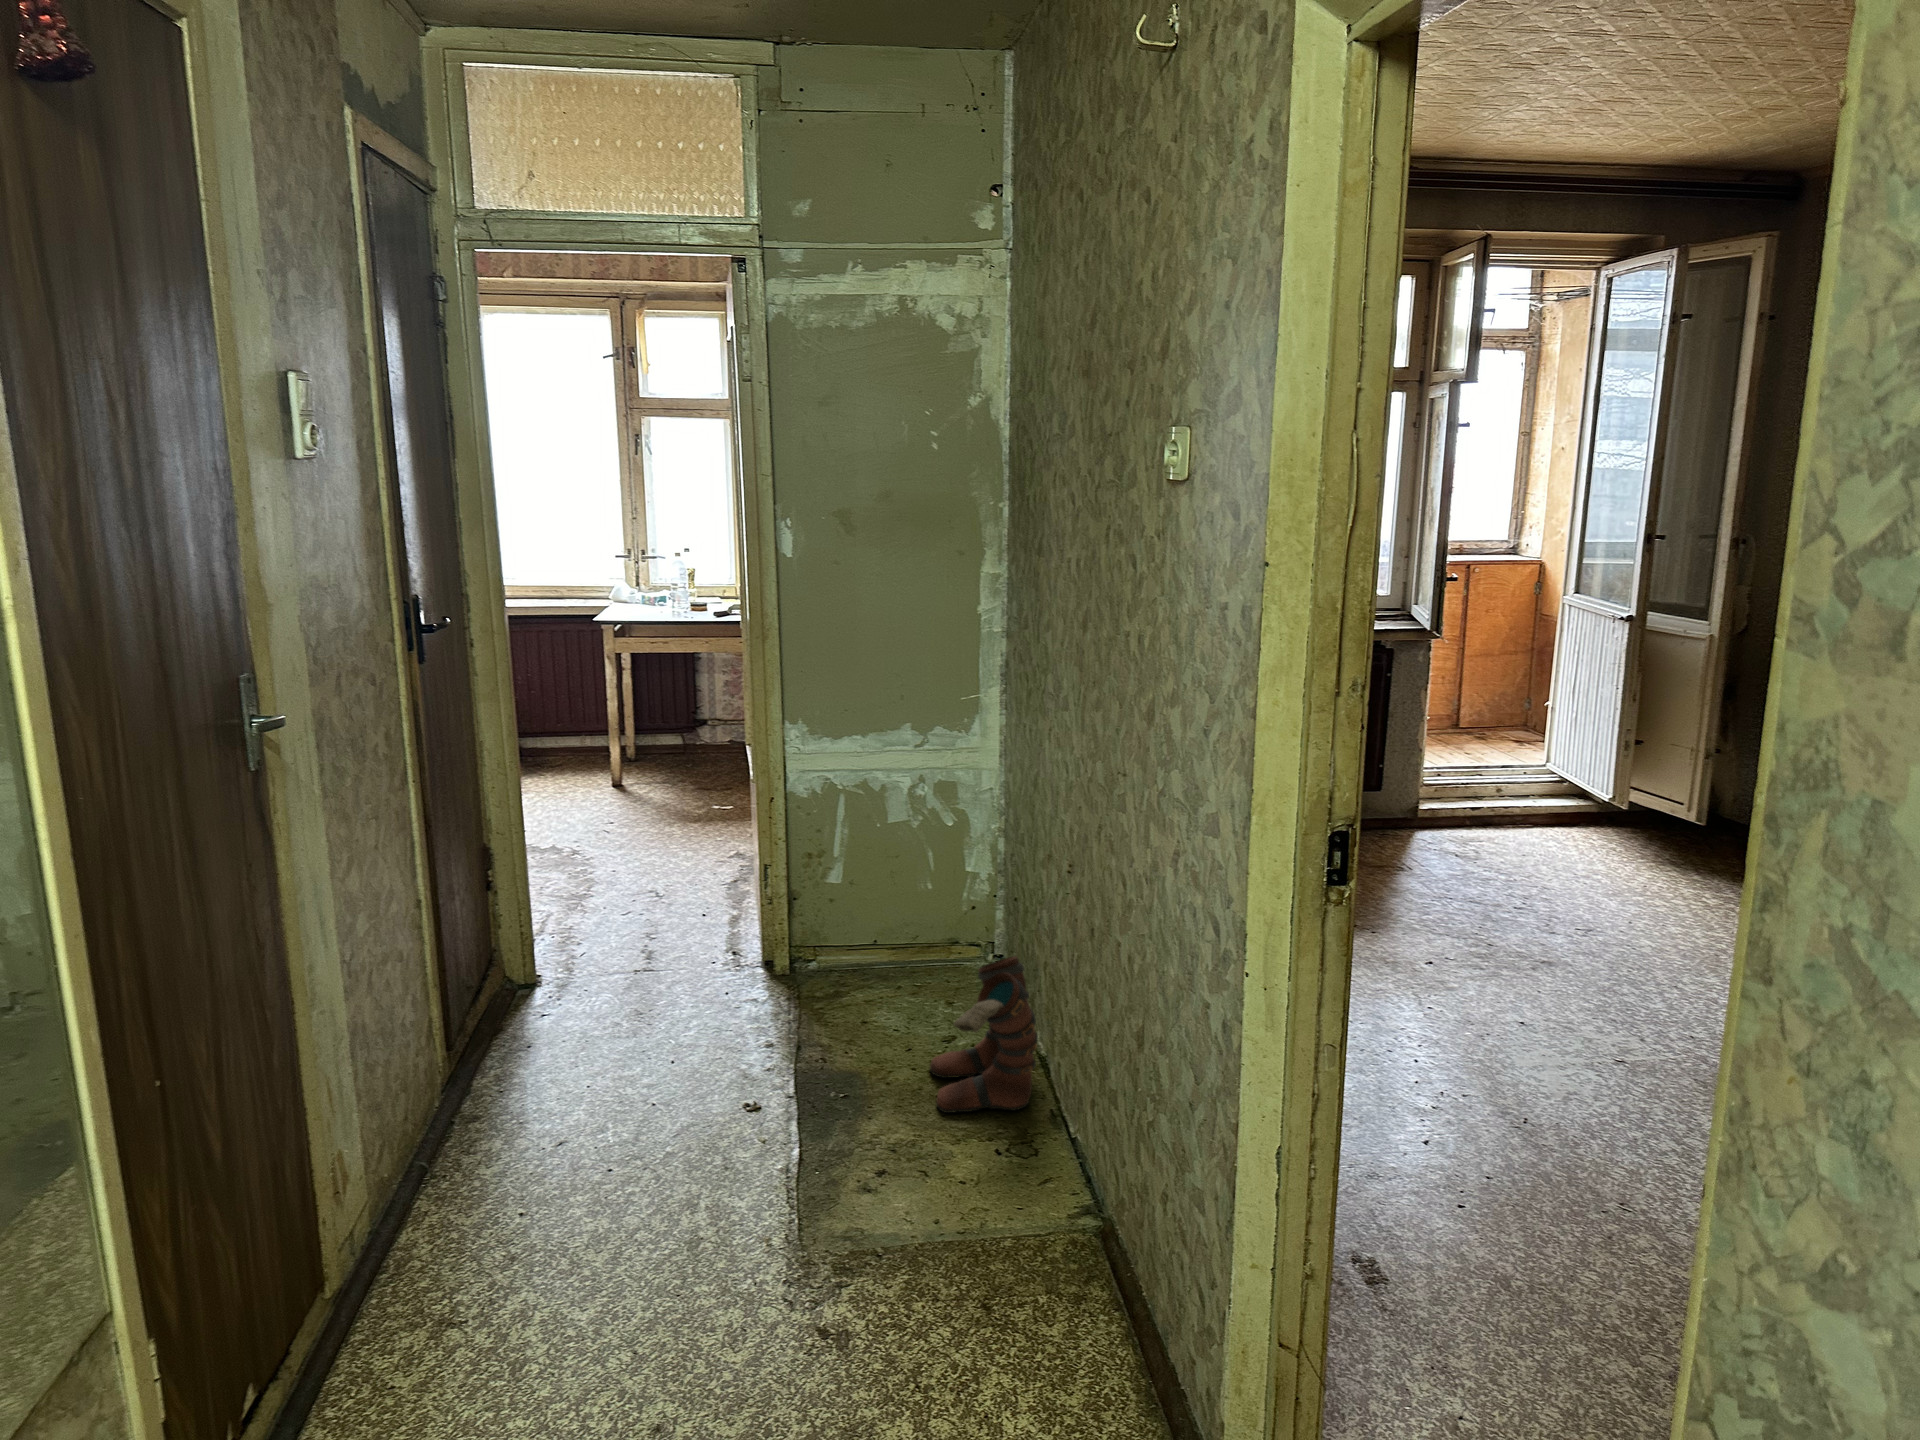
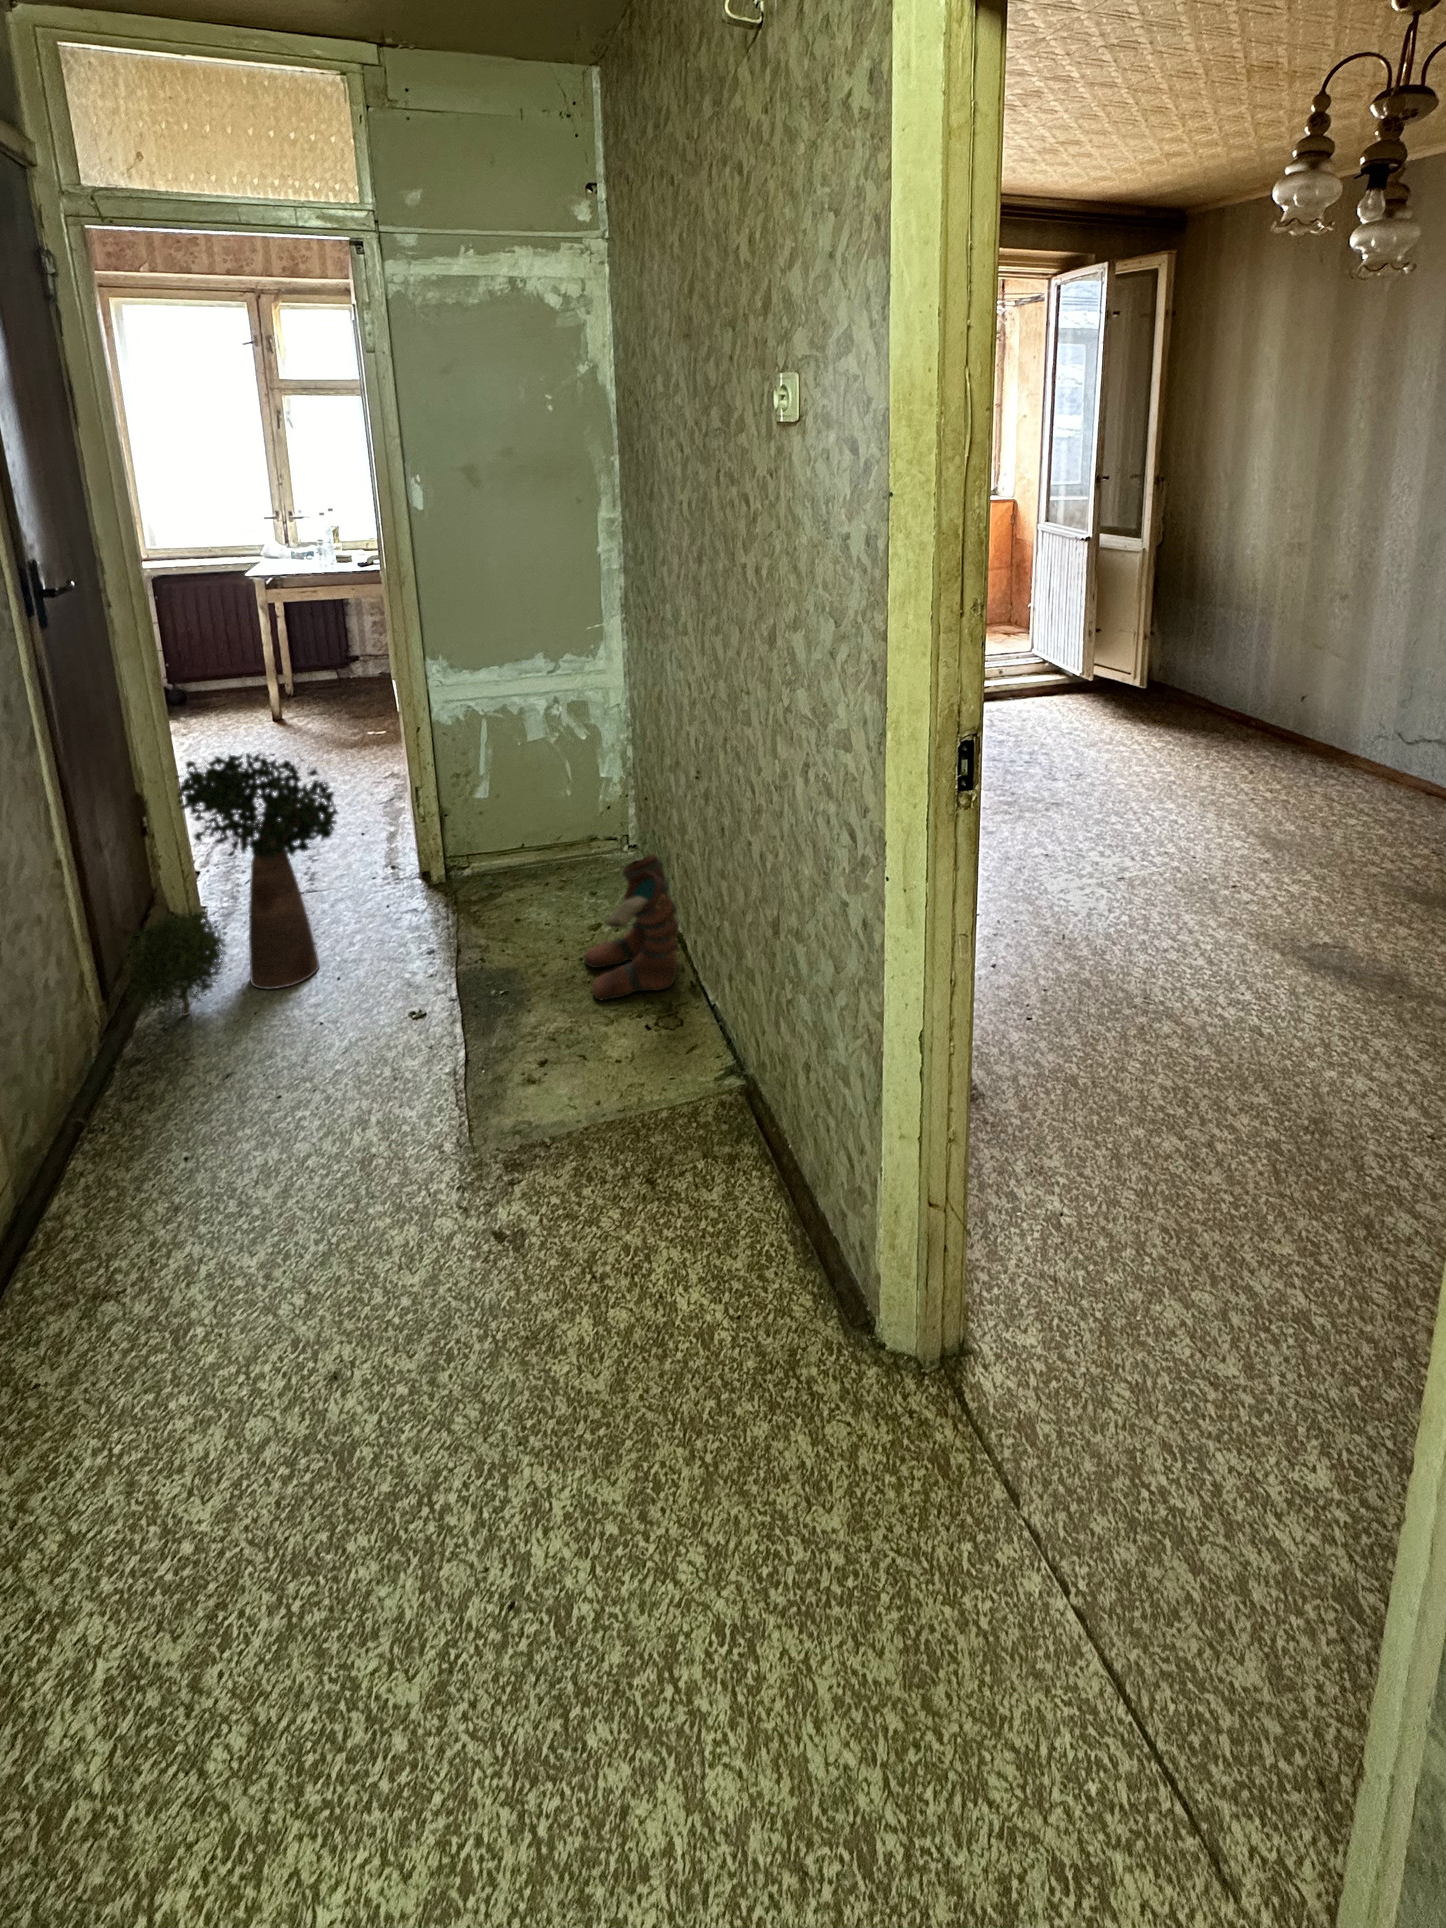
potted plant: none [469,803,683,1073] -> present [124,753,338,1017]

